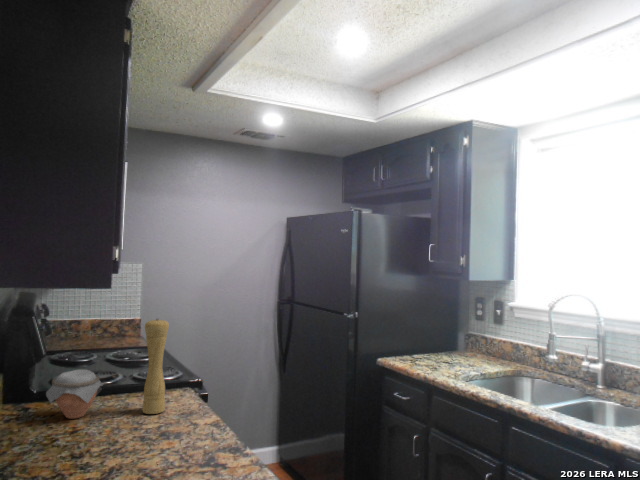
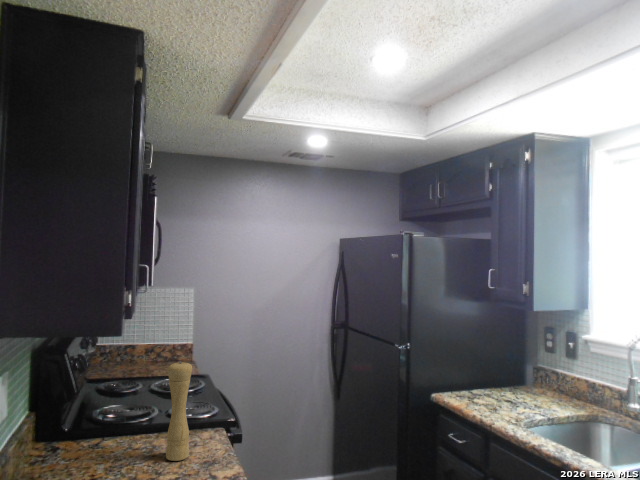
jar: present [46,370,103,419] -> none [72,411,128,463]

